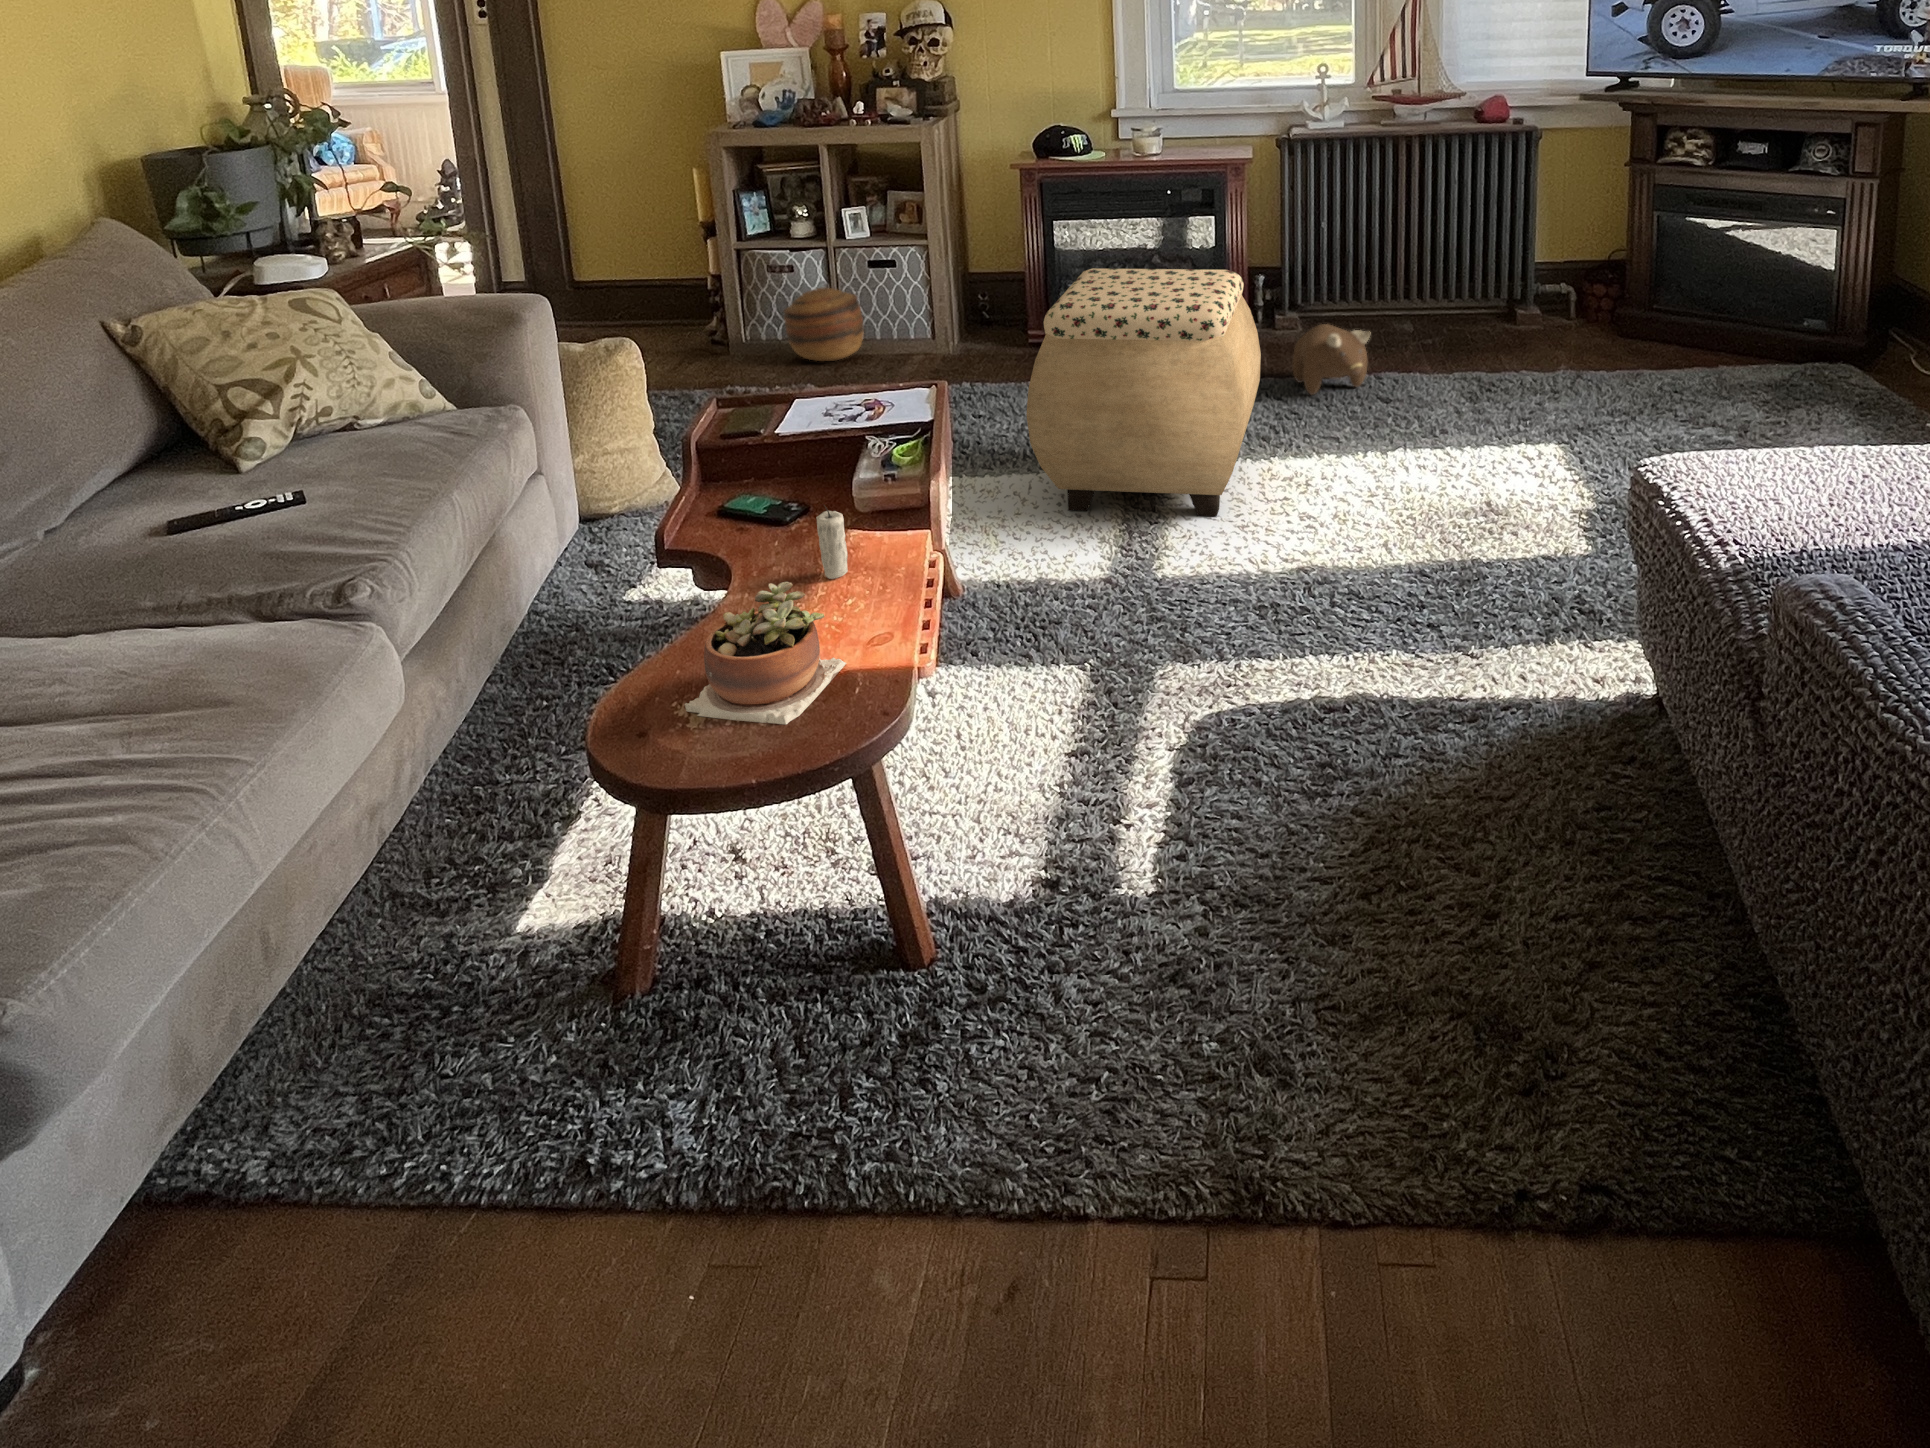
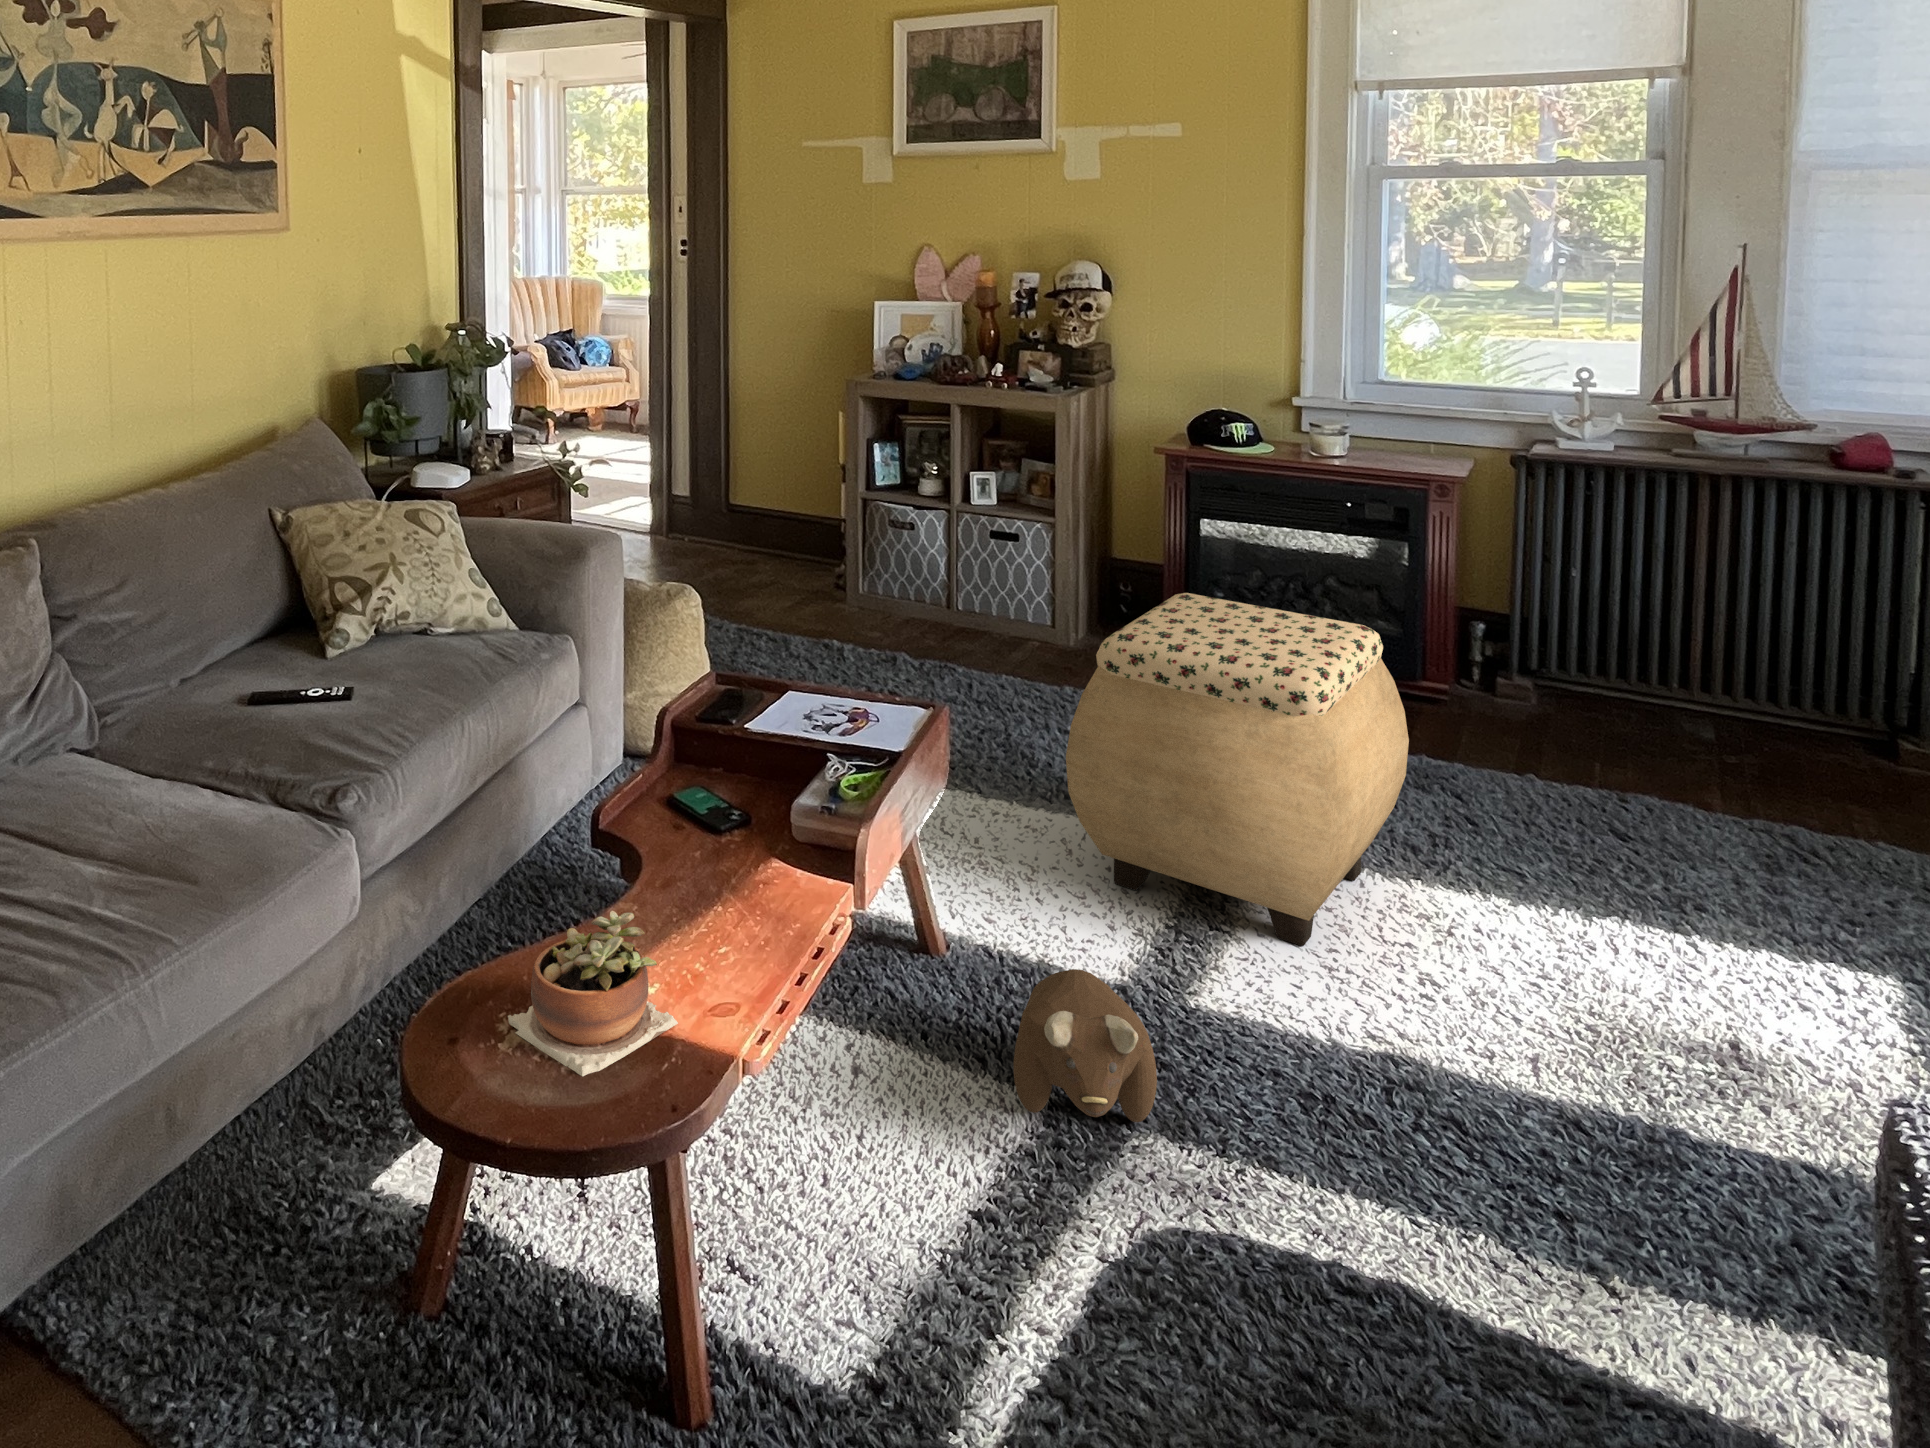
basket: present [784,288,864,361] -> none [887,552,971,633]
plush toy: present [1292,324,1370,395] -> present [1013,969,1157,1122]
candle: present [816,507,848,579] -> none [718,827,749,913]

